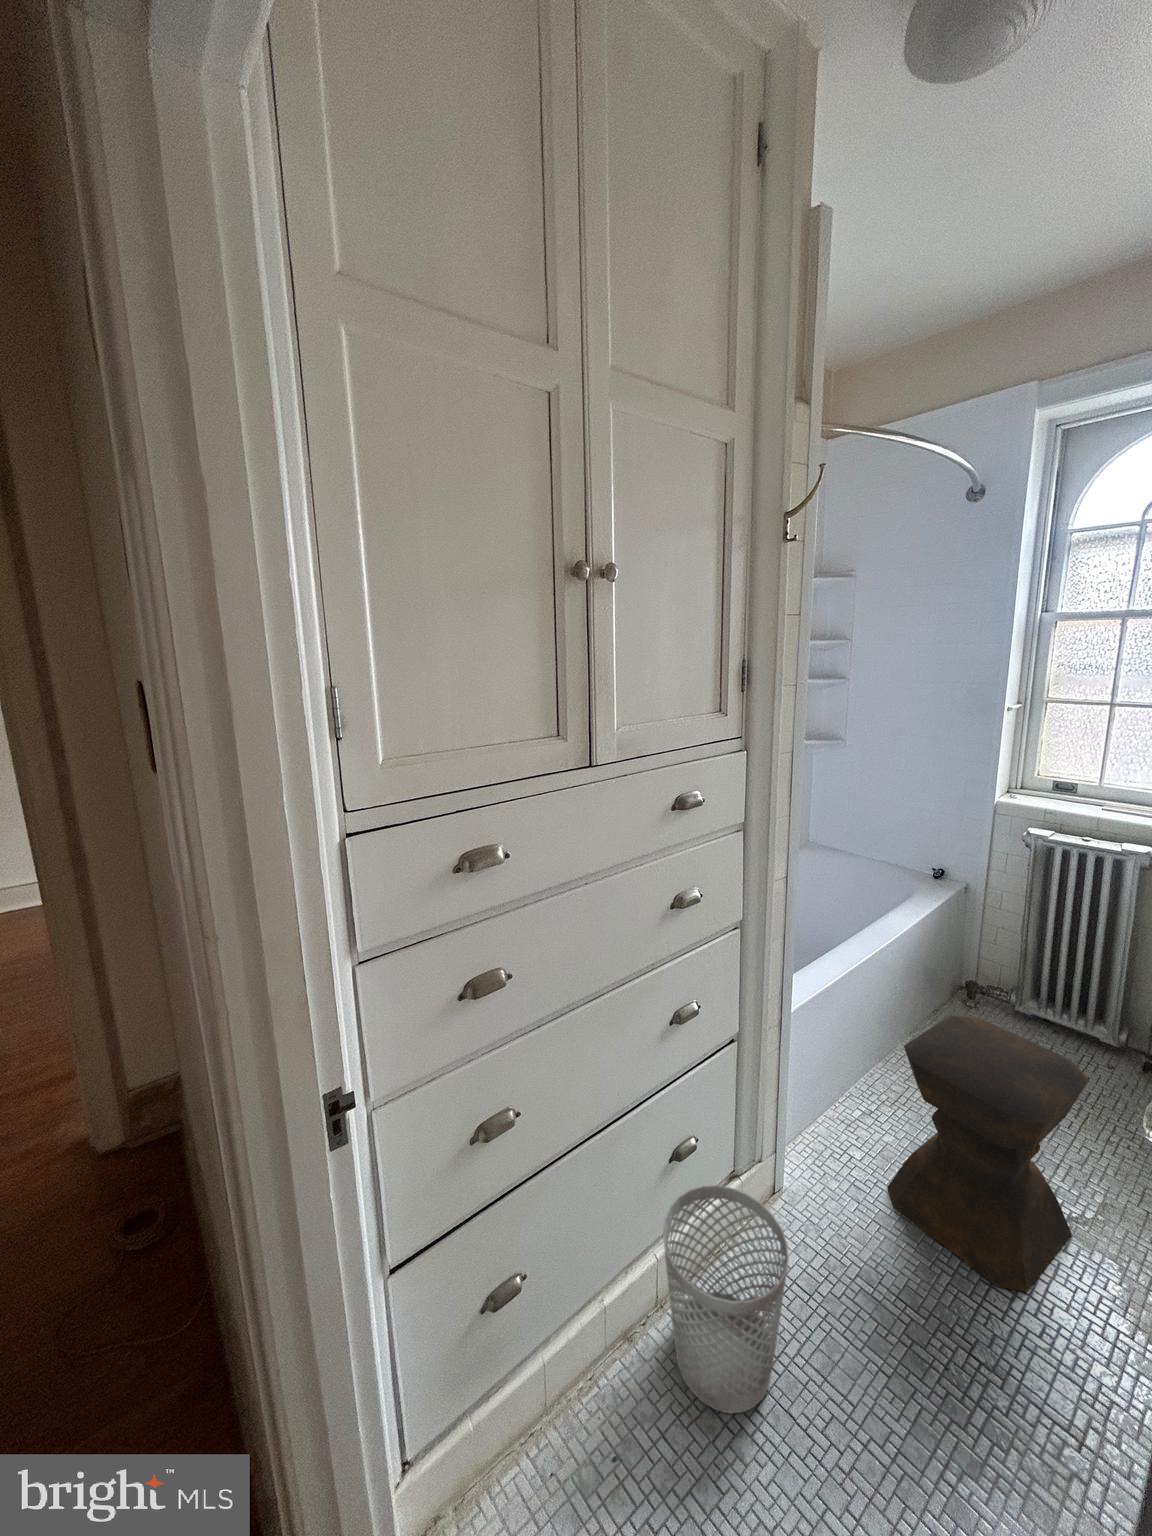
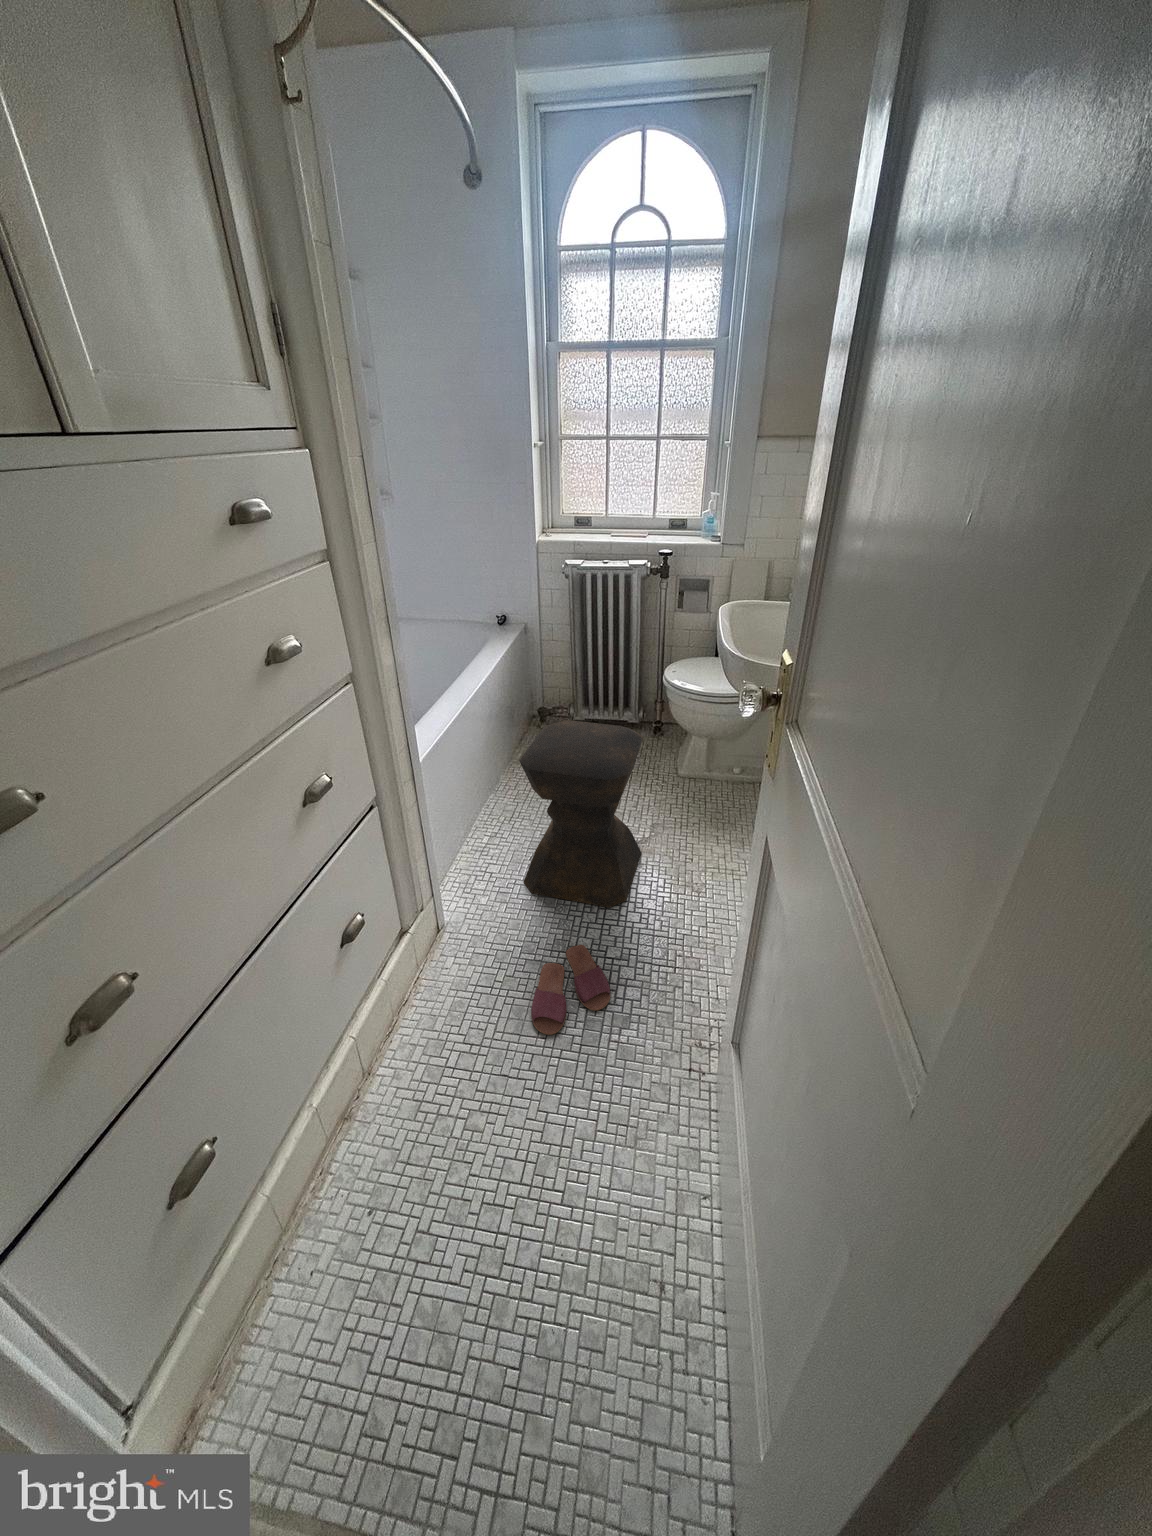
wastebasket: present [663,1185,789,1413] -> none [354,935,481,1116]
slippers: none [845,1308,964,1425] -> present [531,945,610,1035]

